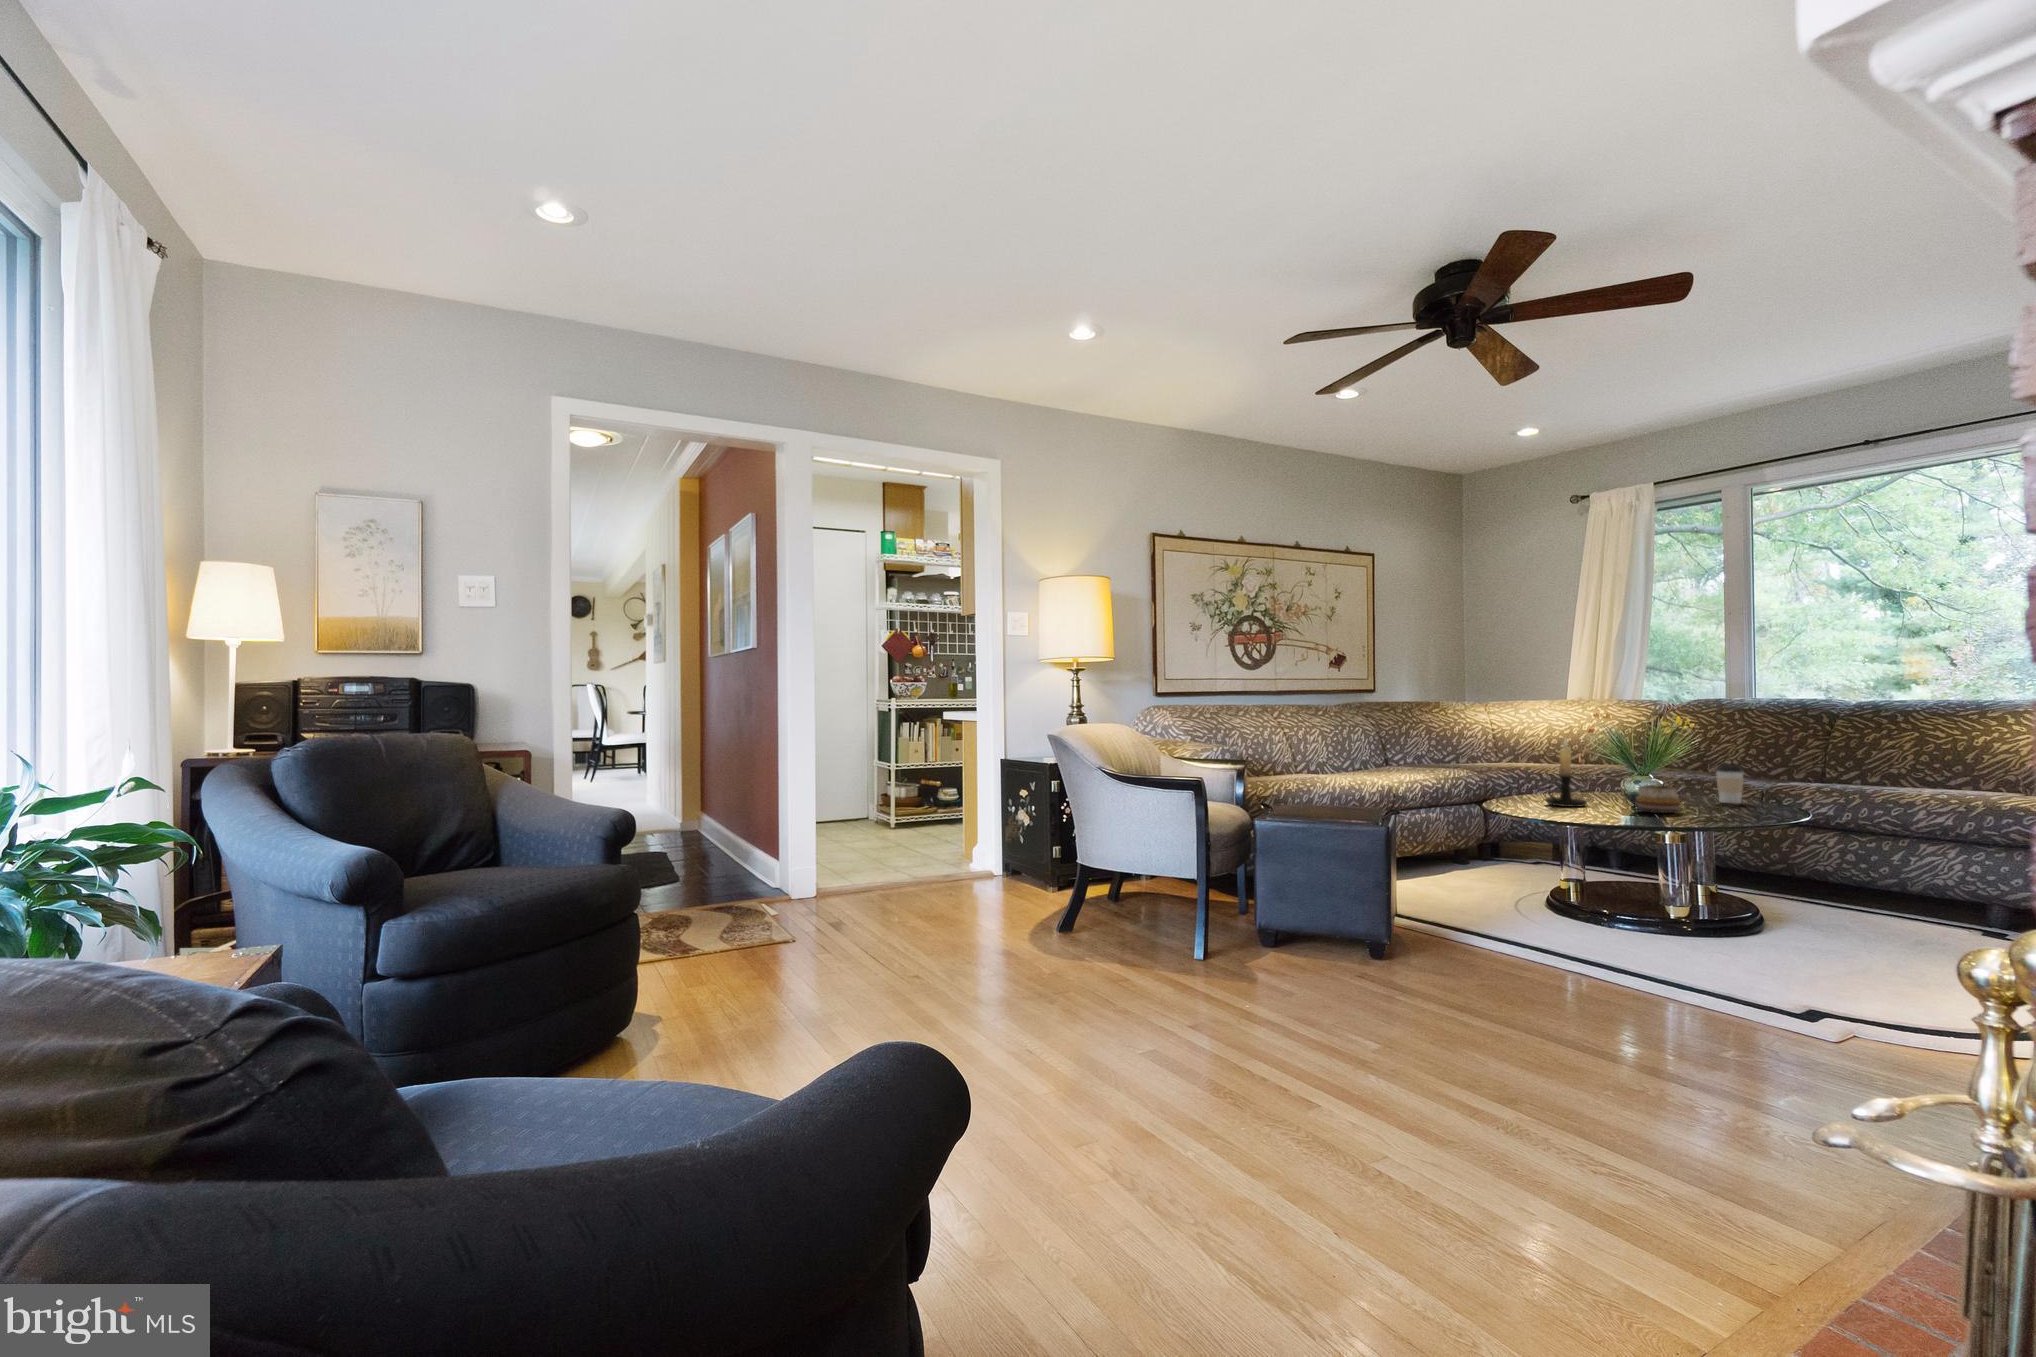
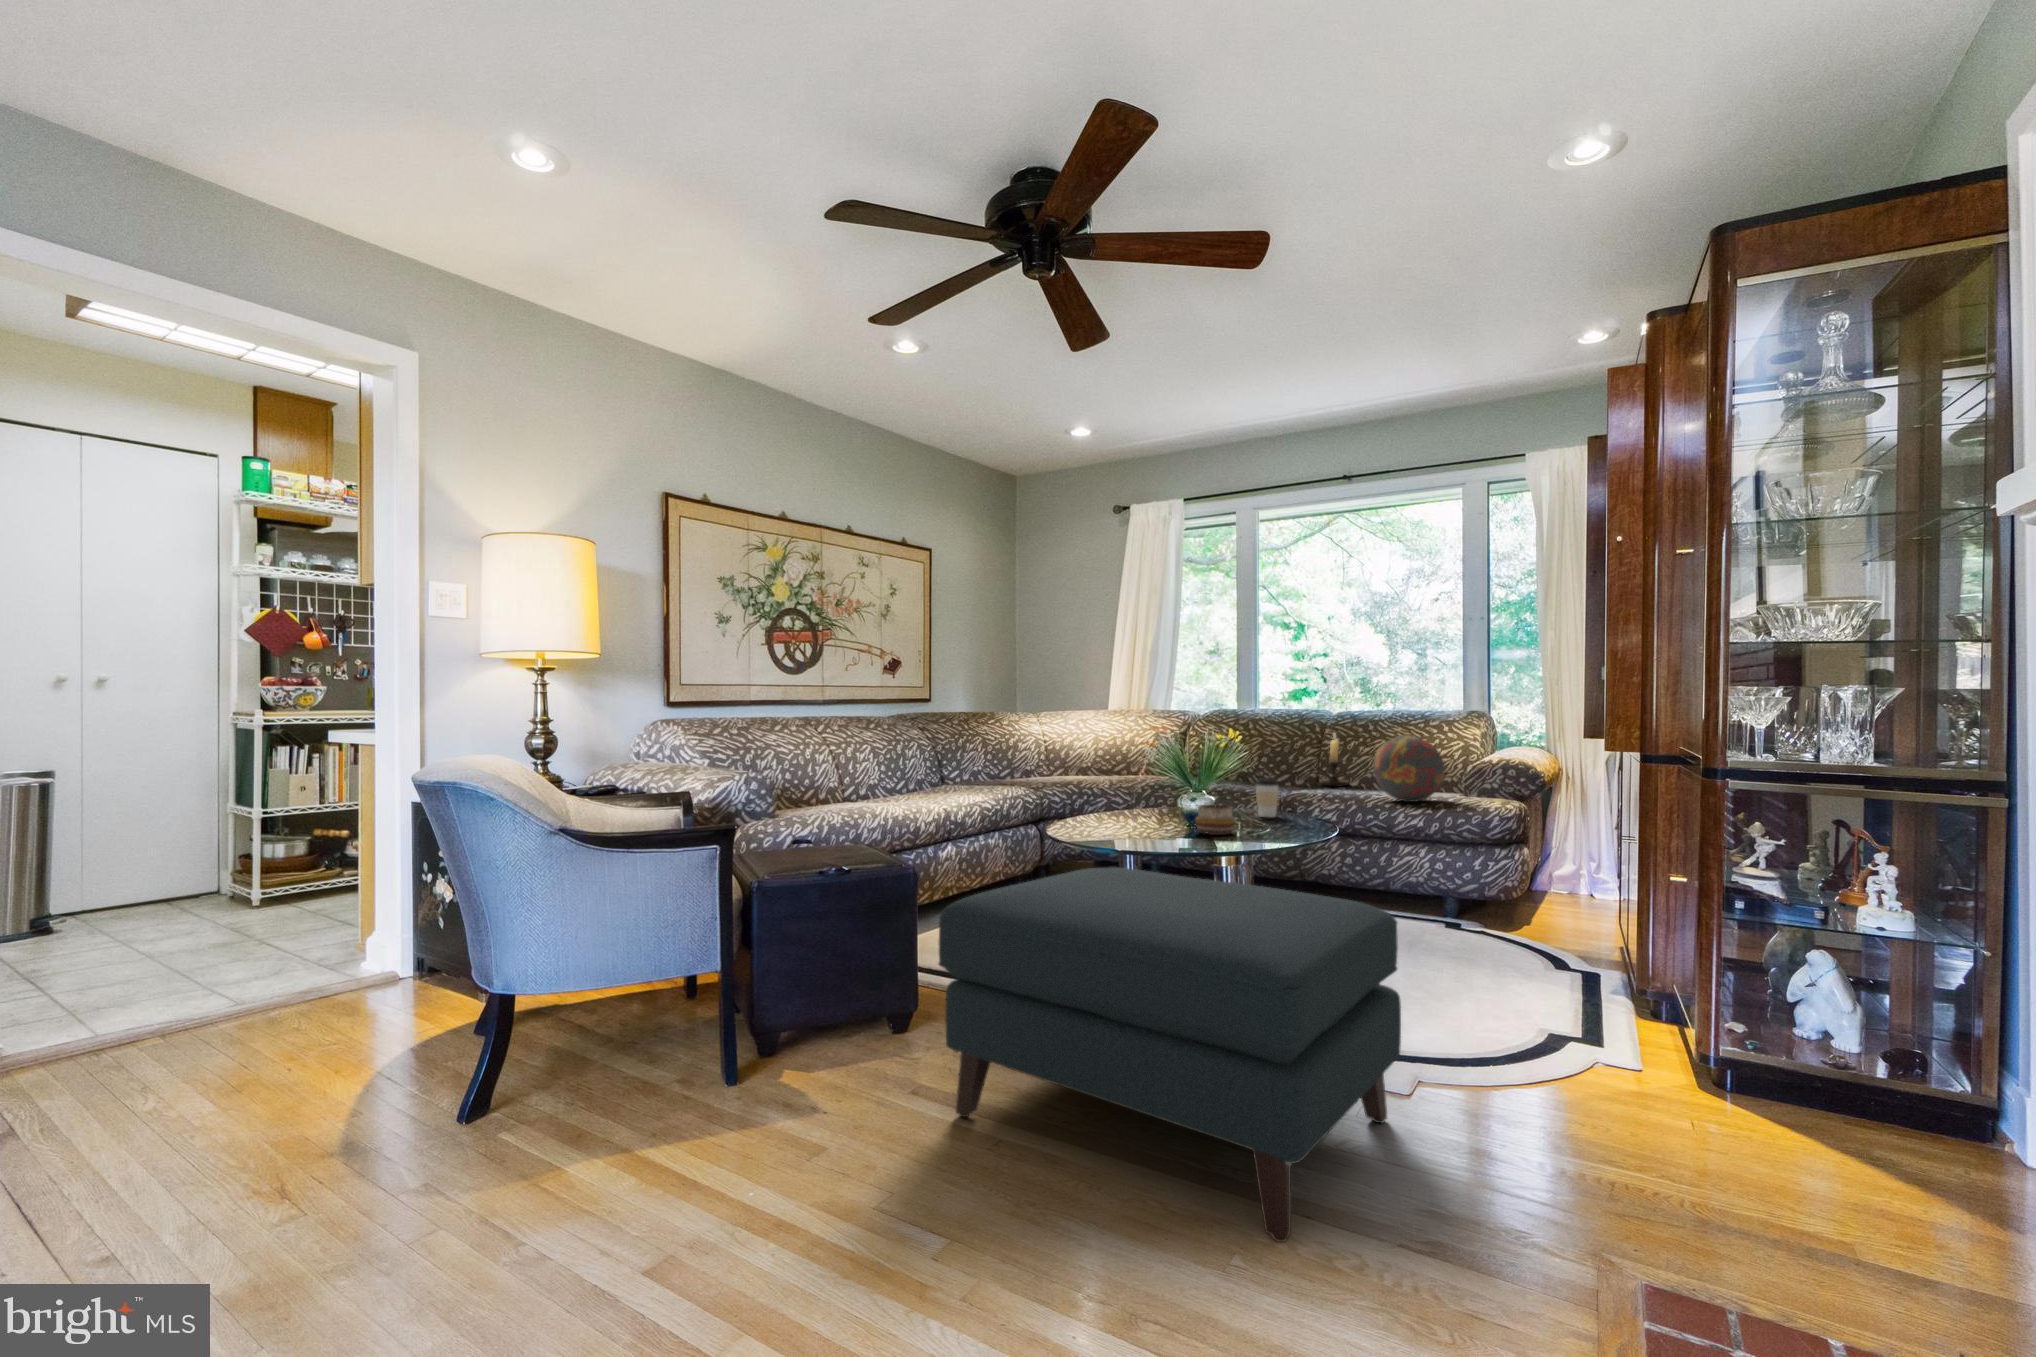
decorative orb: none [1883,725,1983,798] -> present [1373,735,1444,802]
candle holder: present [1545,739,1588,807] -> present [1320,734,1349,786]
ottoman: none [1376,824,1810,1091] -> present [939,867,1401,1242]

